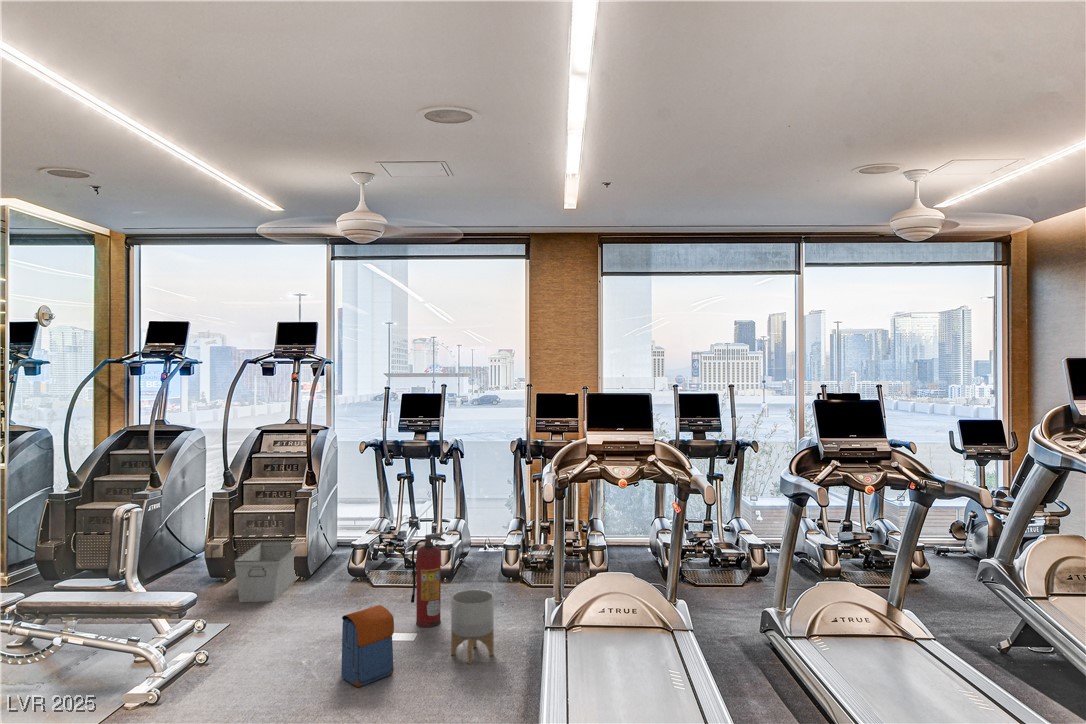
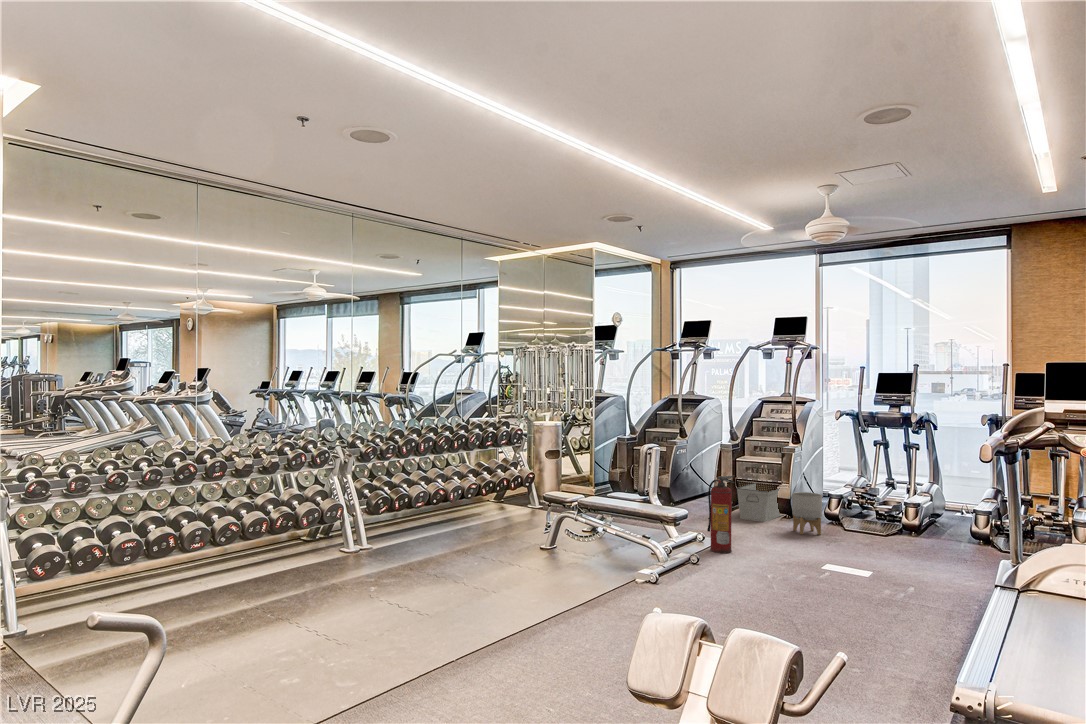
fire extinguisher: present [411,532,445,627] -> present [707,476,735,553]
planter: present [451,590,494,664] -> present [792,492,822,535]
backpack: present [341,605,394,687] -> none [802,514,842,566]

